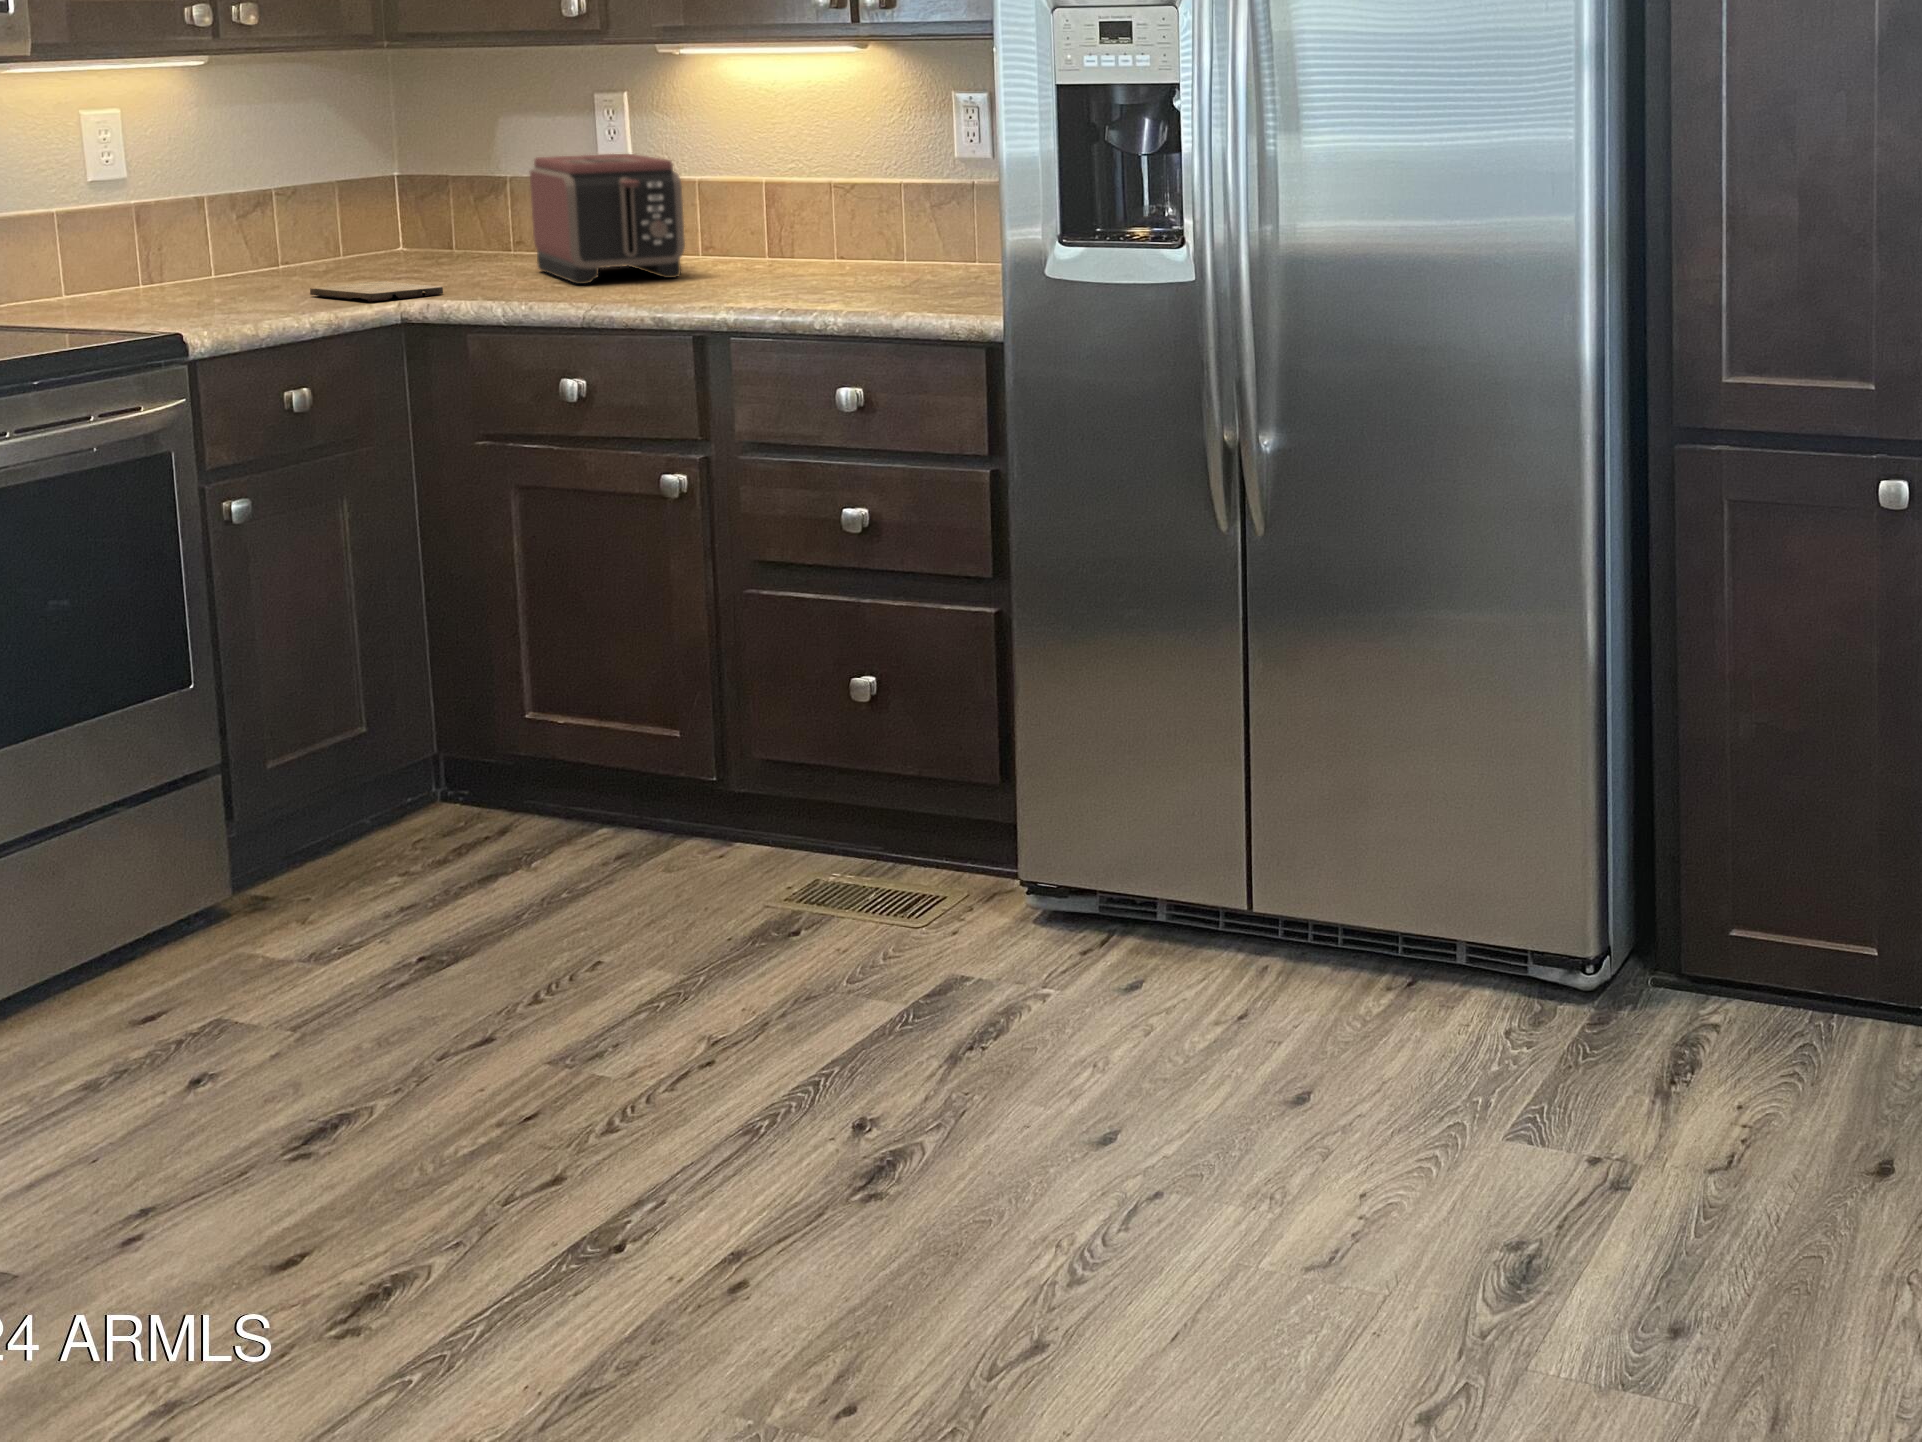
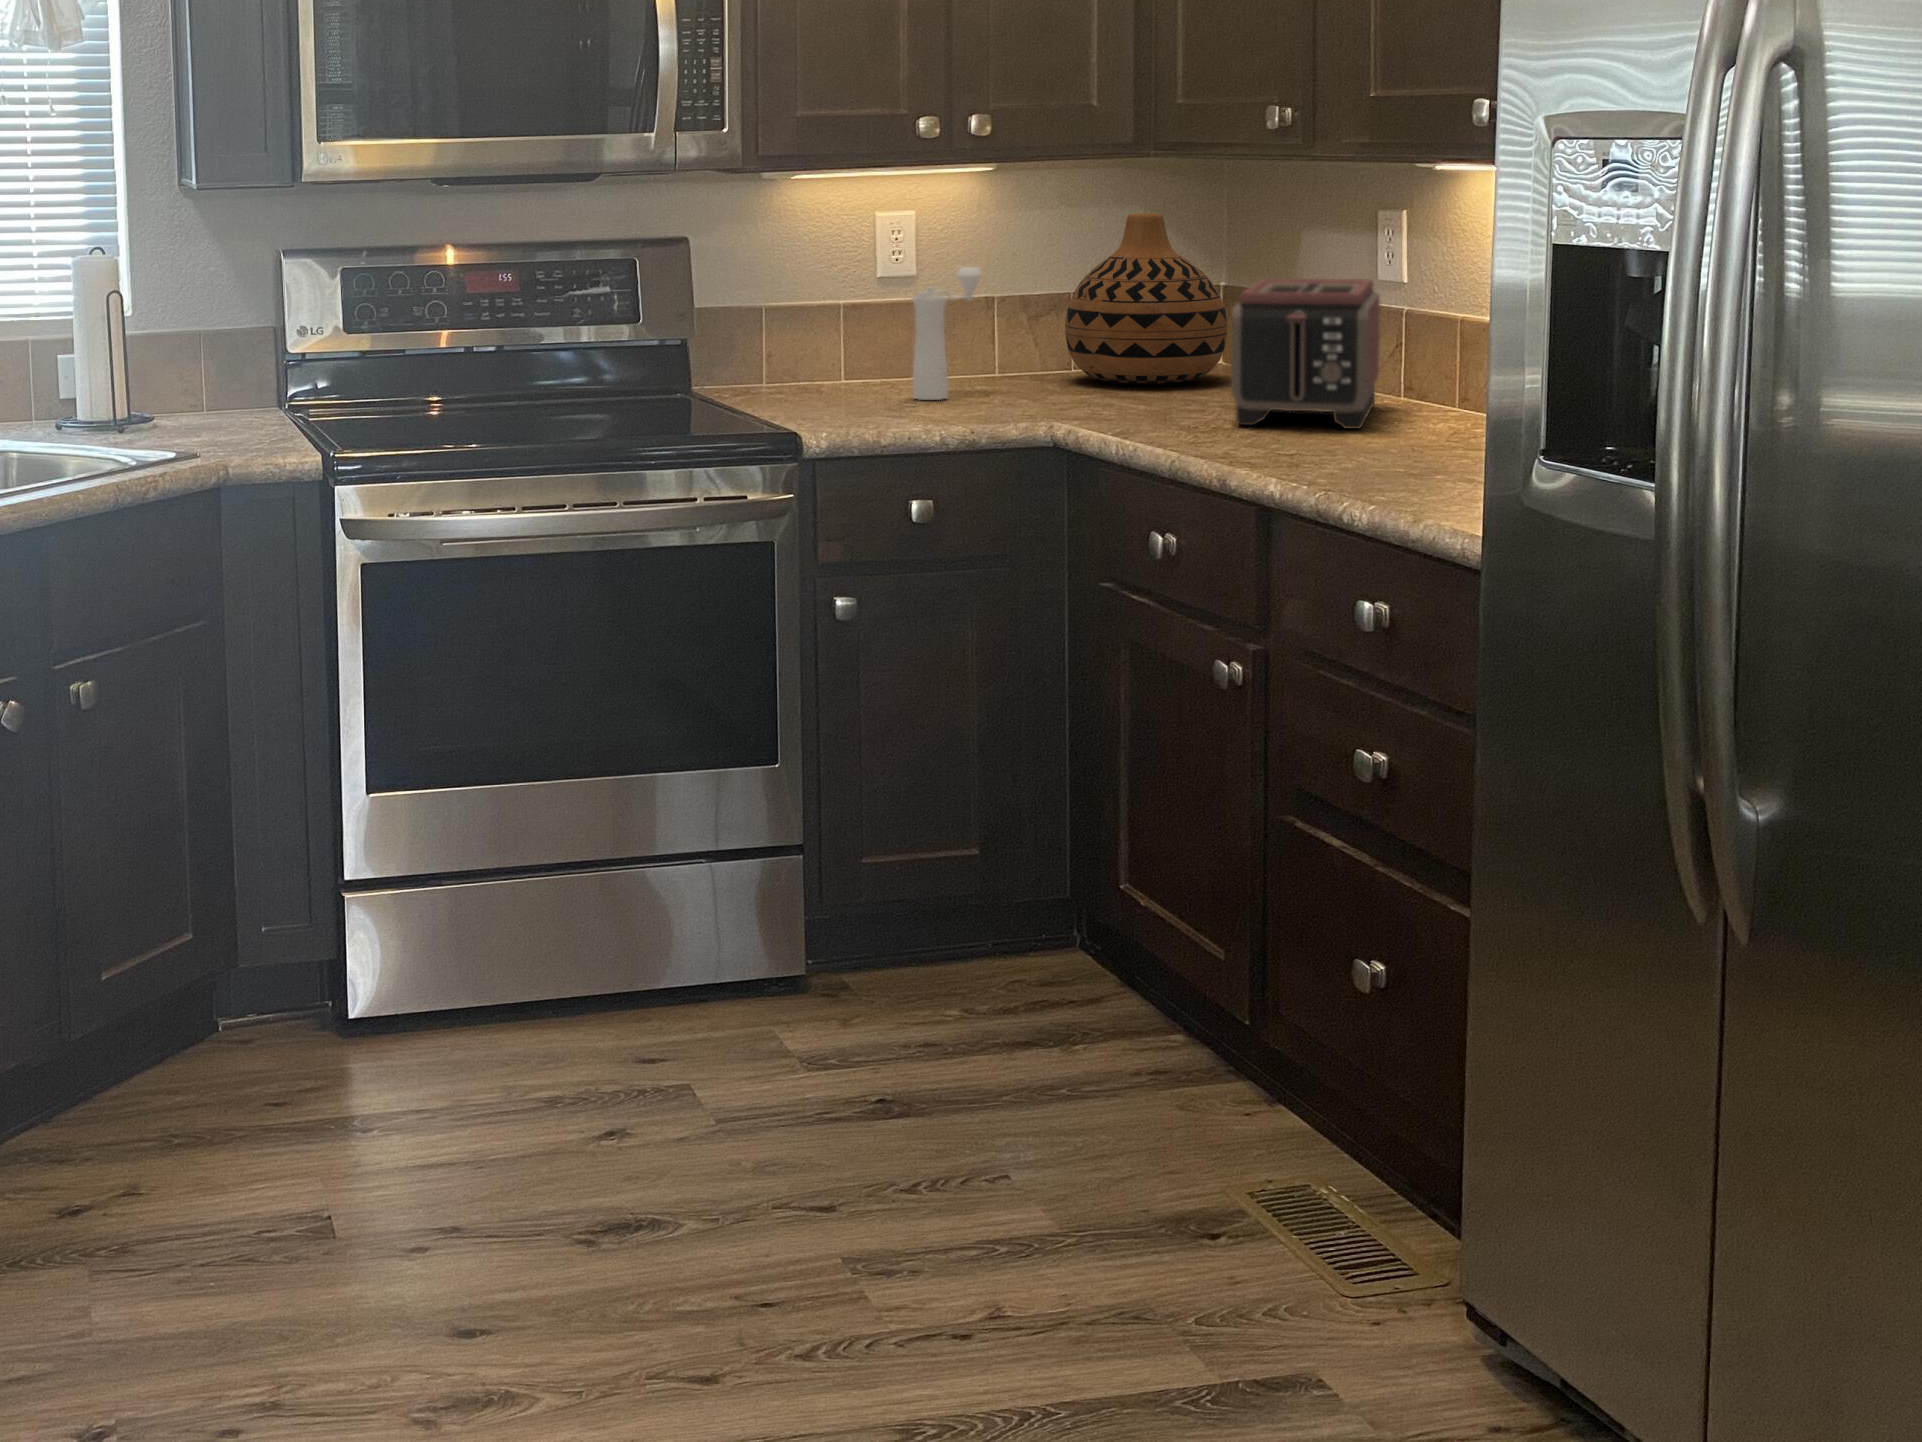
vase: none [300,105,463,269] -> present [1065,214,1227,384]
pepper mill: none [185,160,243,298] -> present [912,267,982,400]
cutting board: present [310,281,443,301] -> none [996,399,1100,422]

